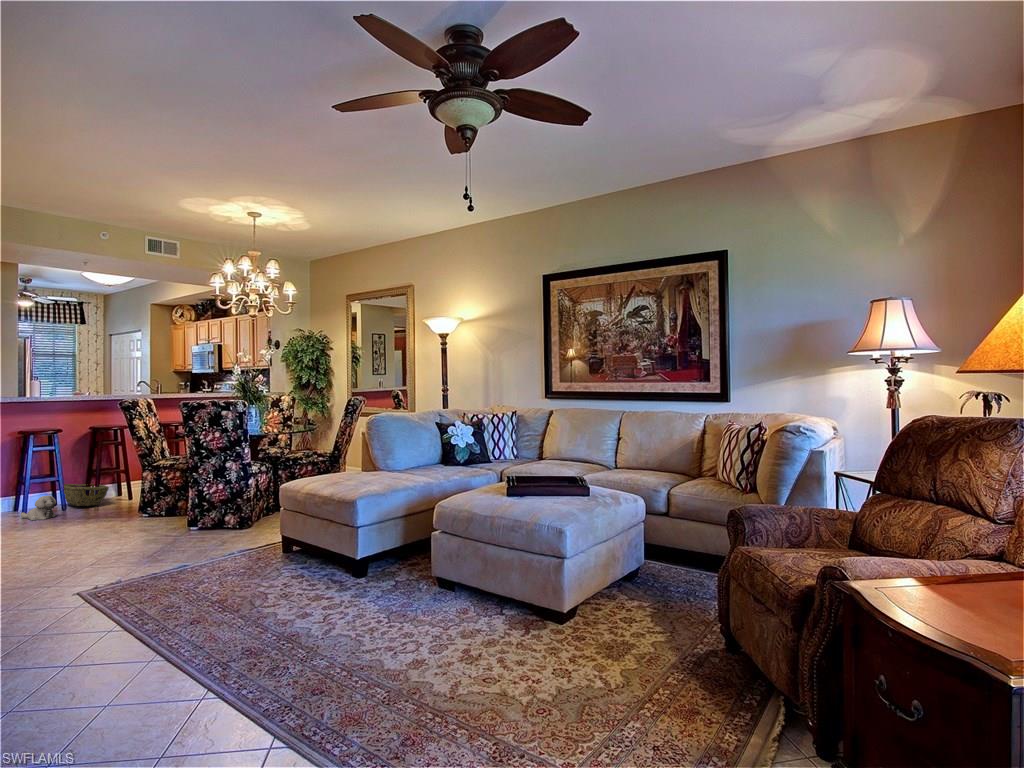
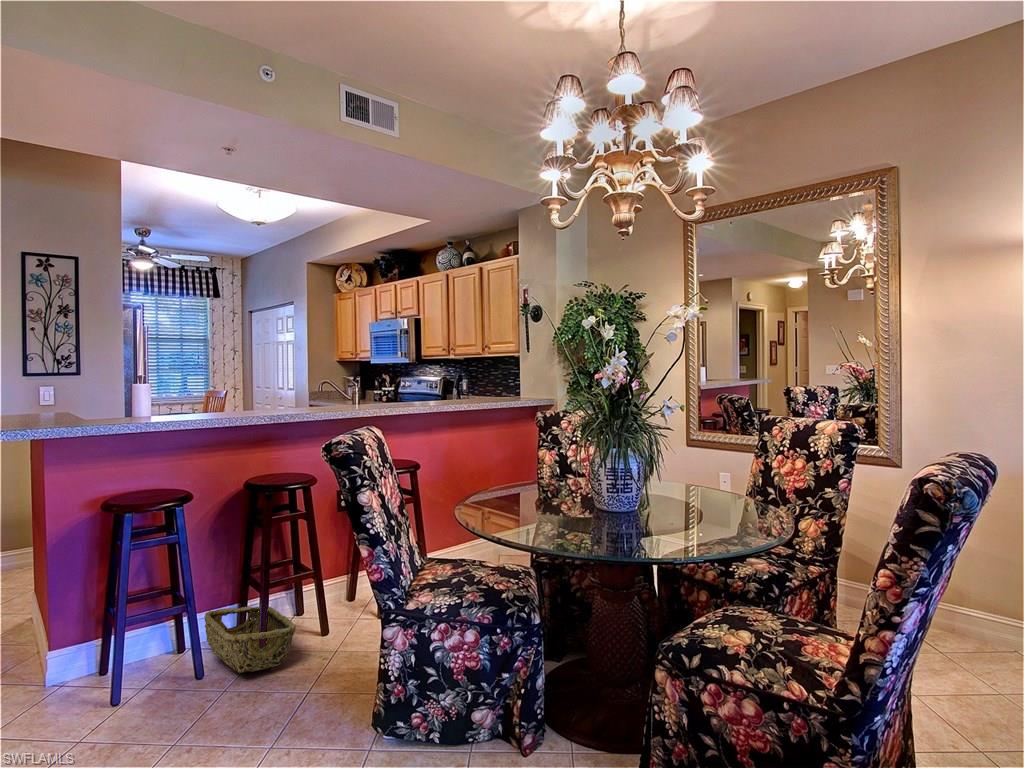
plush toy: present [21,496,56,520] -> none [129,670,199,737]

